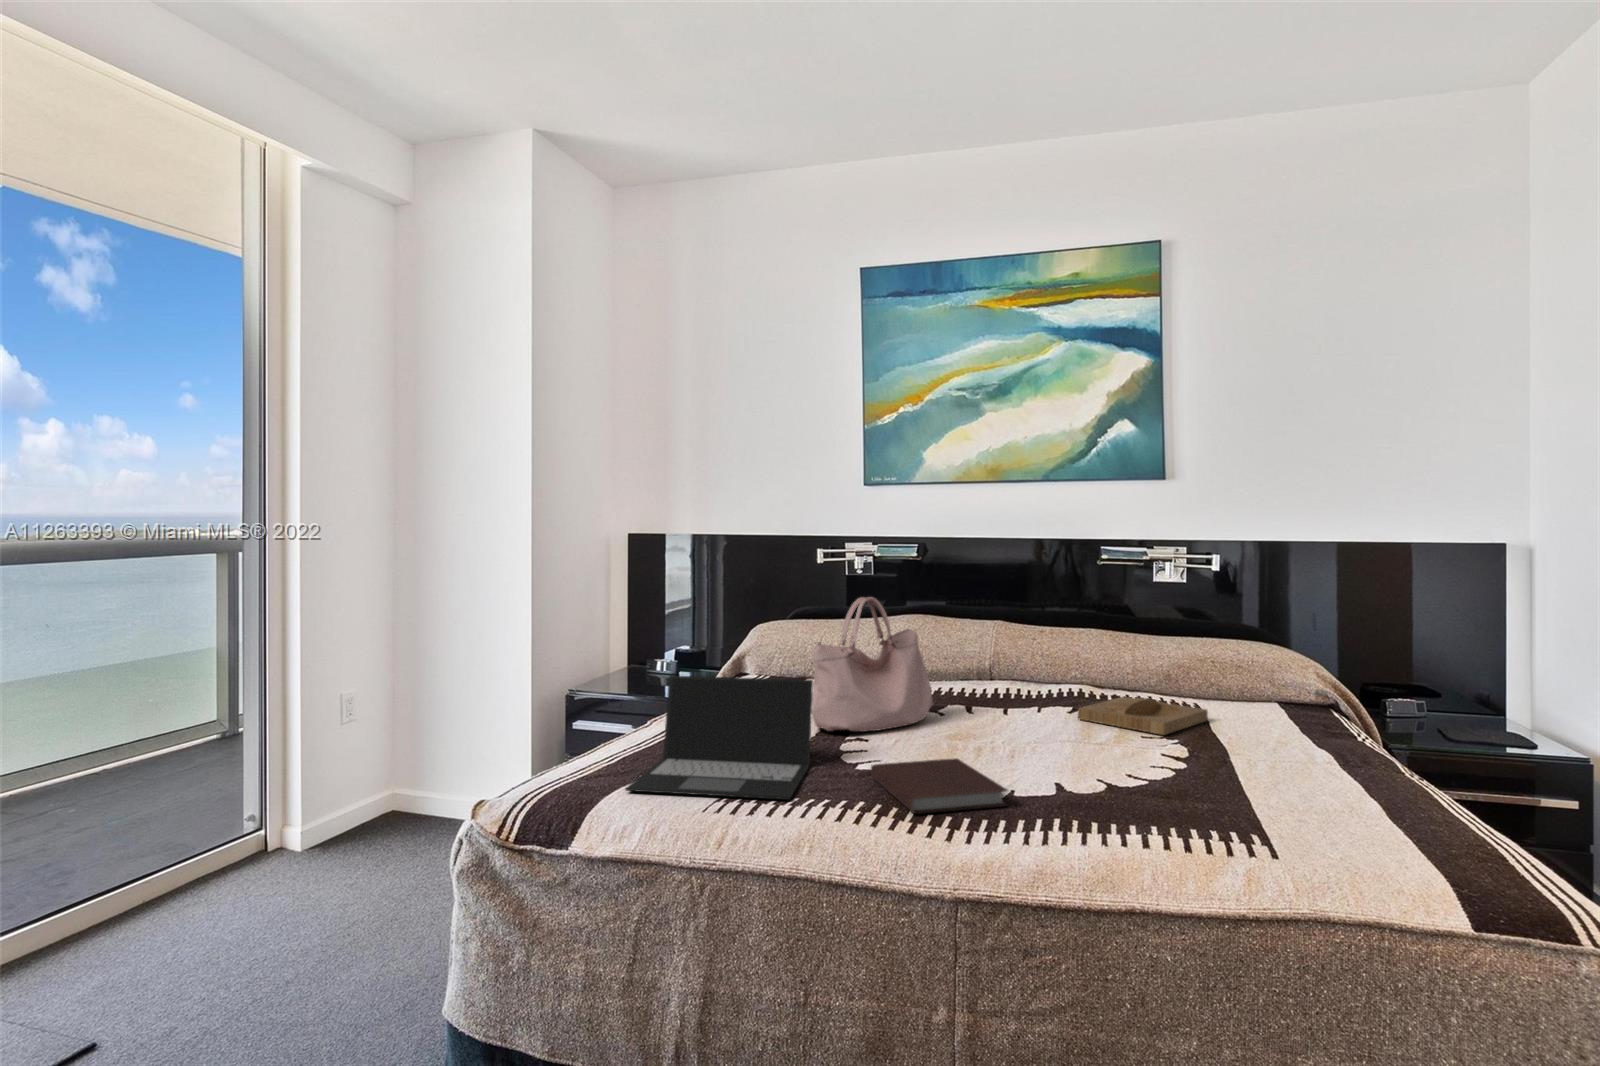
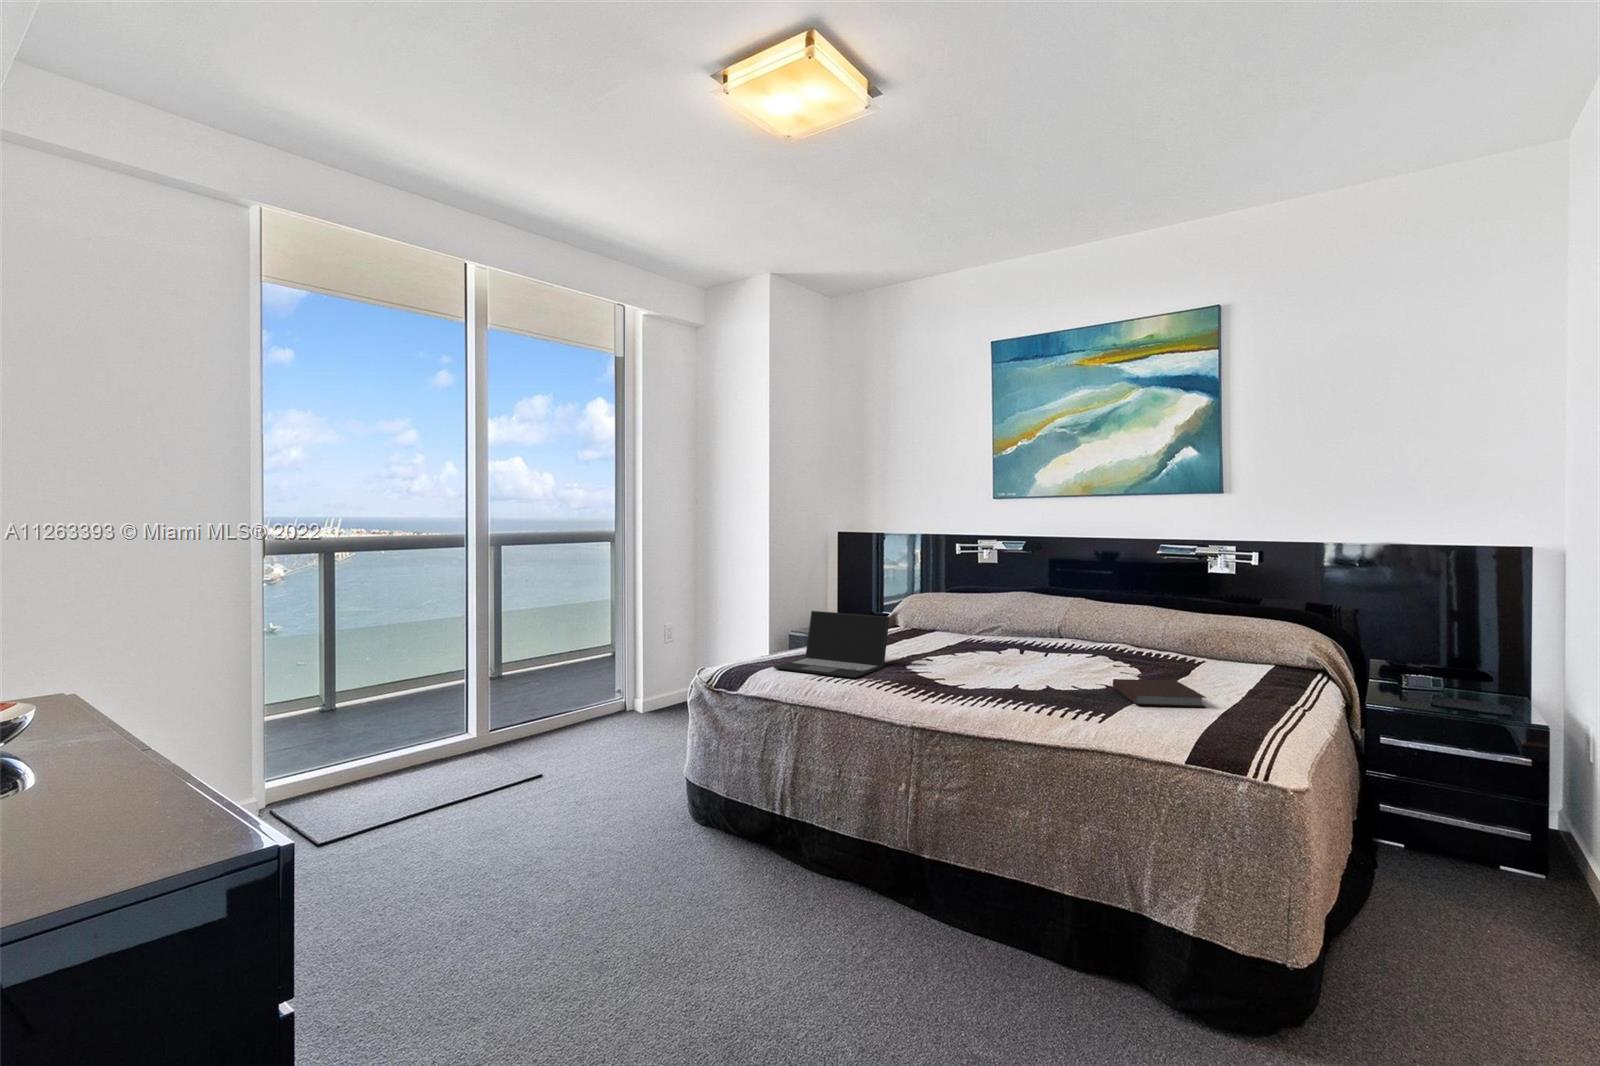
handbag: present [812,597,933,732] -> none [905,571,992,655]
tray: present [1078,696,1208,735] -> none [1091,648,1188,670]
notebook: present [871,758,1008,814] -> present [1113,679,1206,707]

